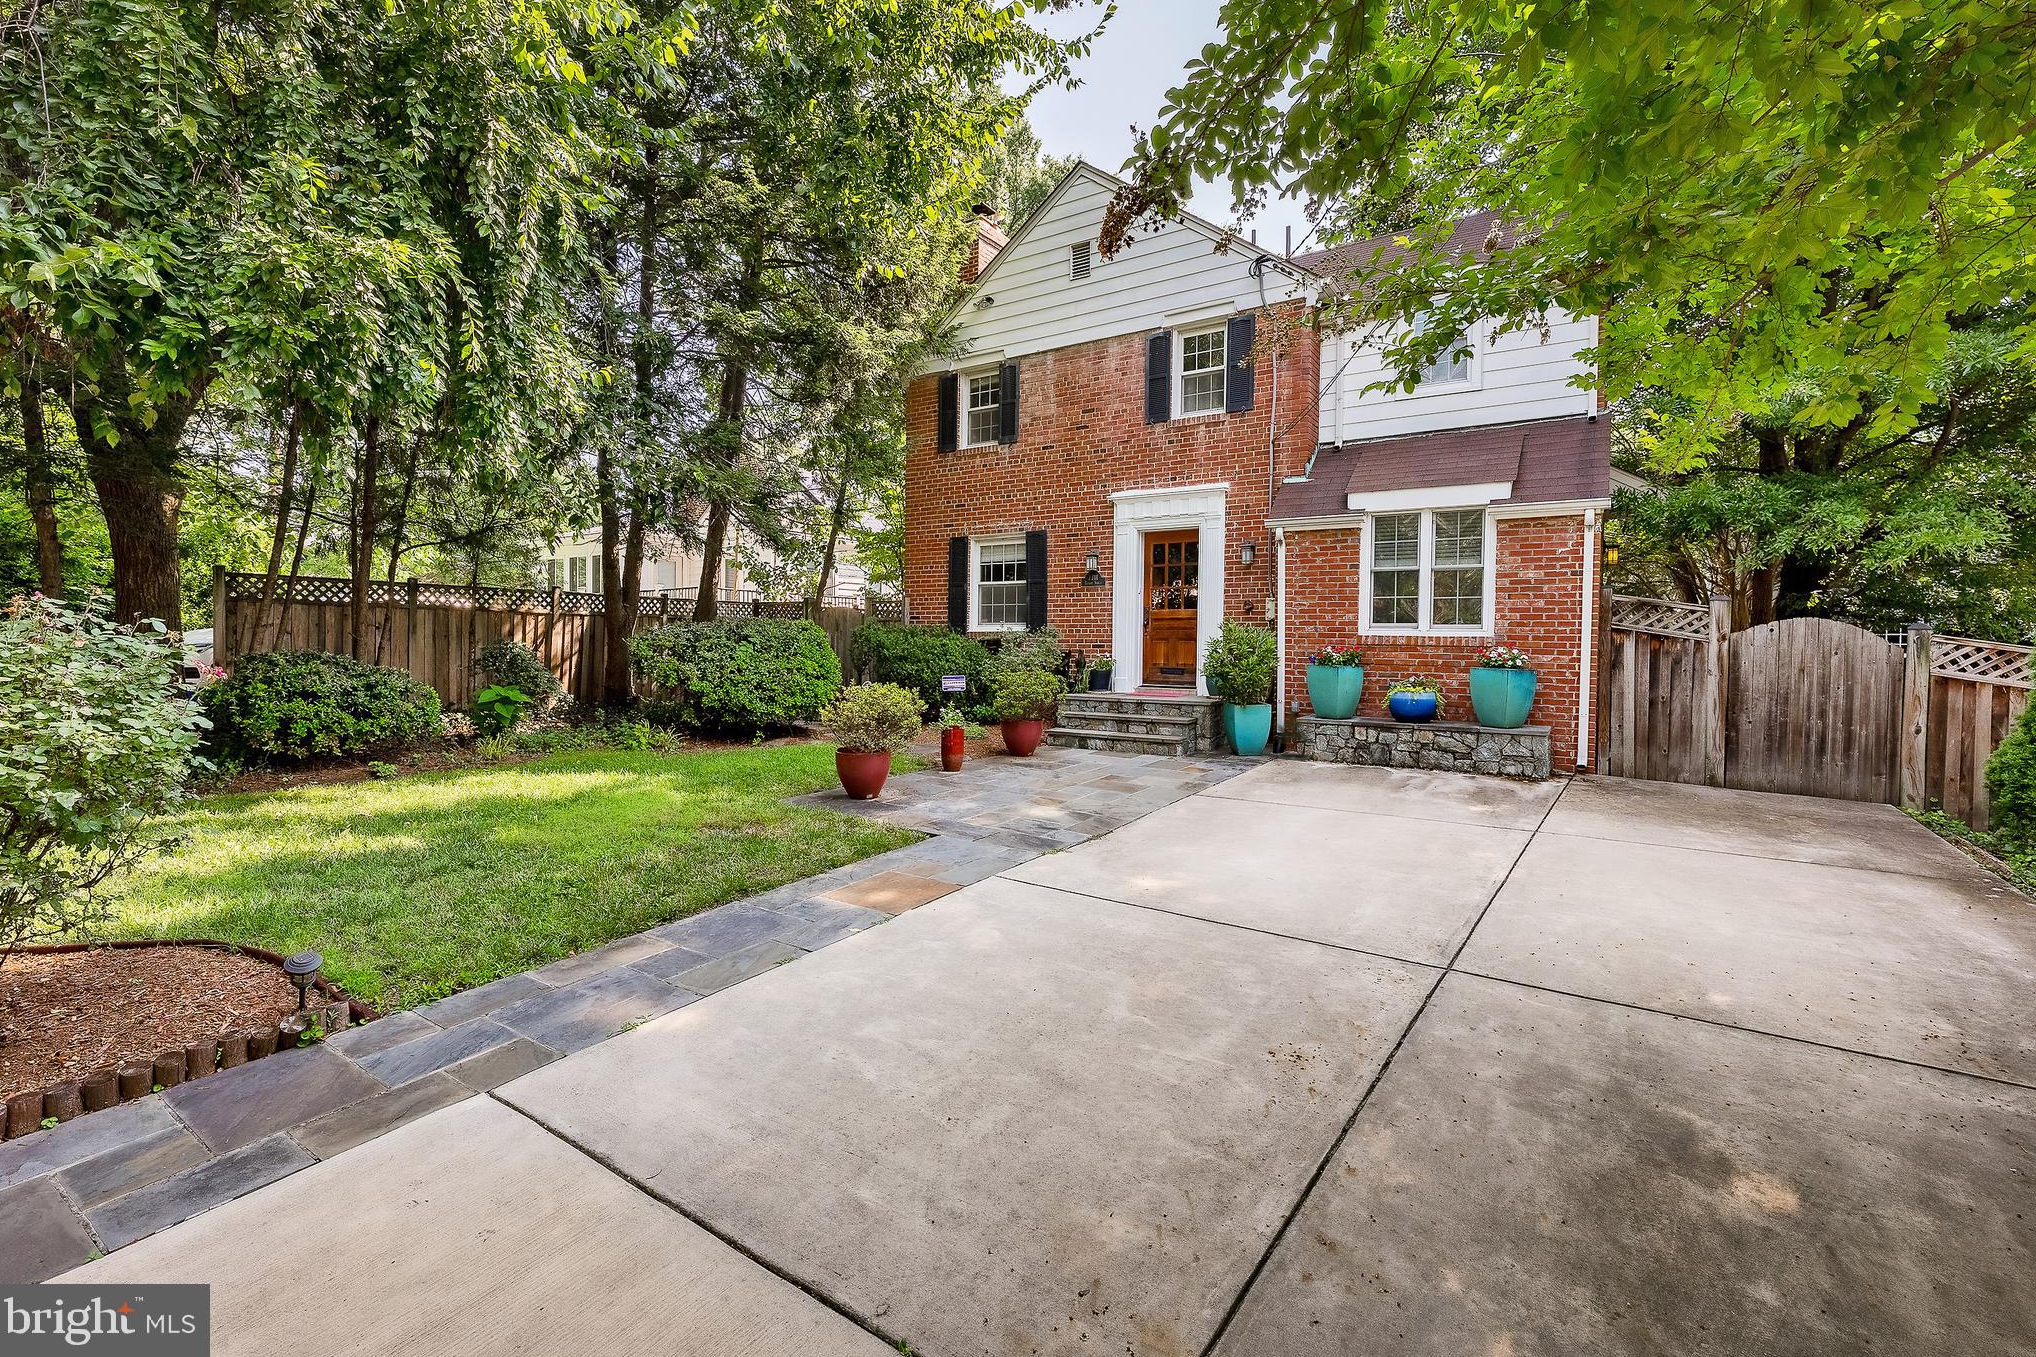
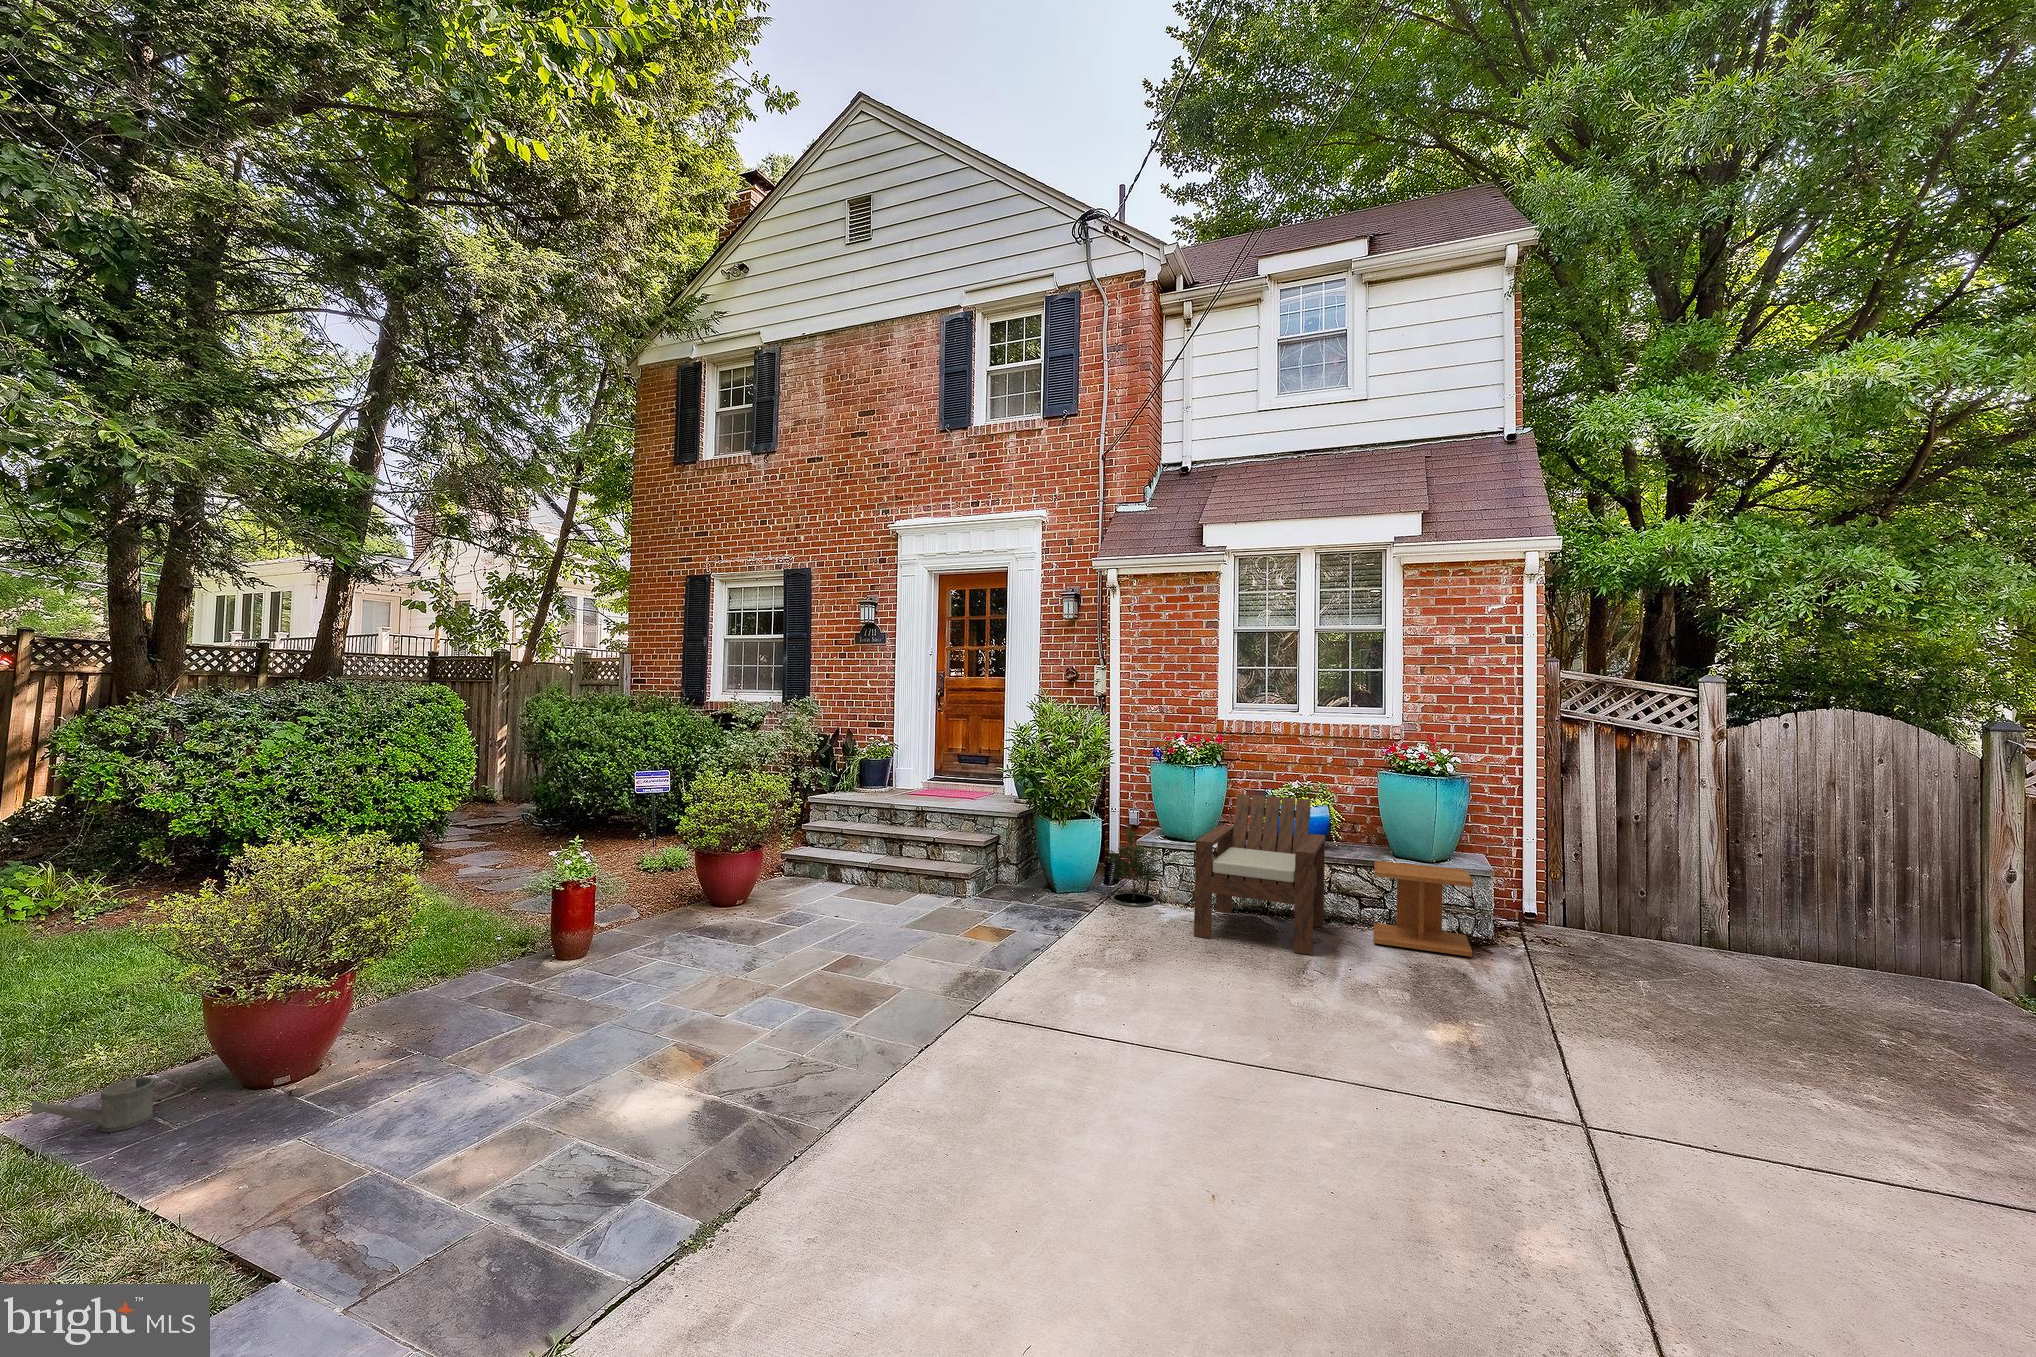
chair: none [1334,684,1429,780] -> present [1194,794,1325,955]
side table: none [1458,727,1528,783] -> present [1374,861,1473,956]
watering can: none [812,783,852,802] -> present [31,1073,182,1132]

